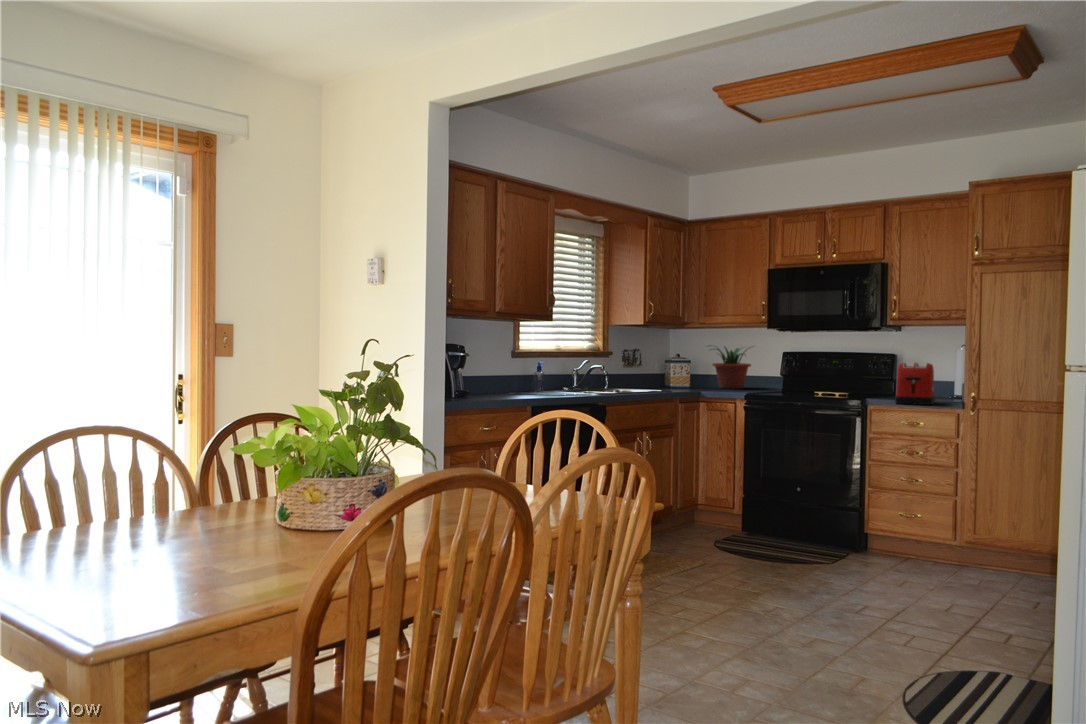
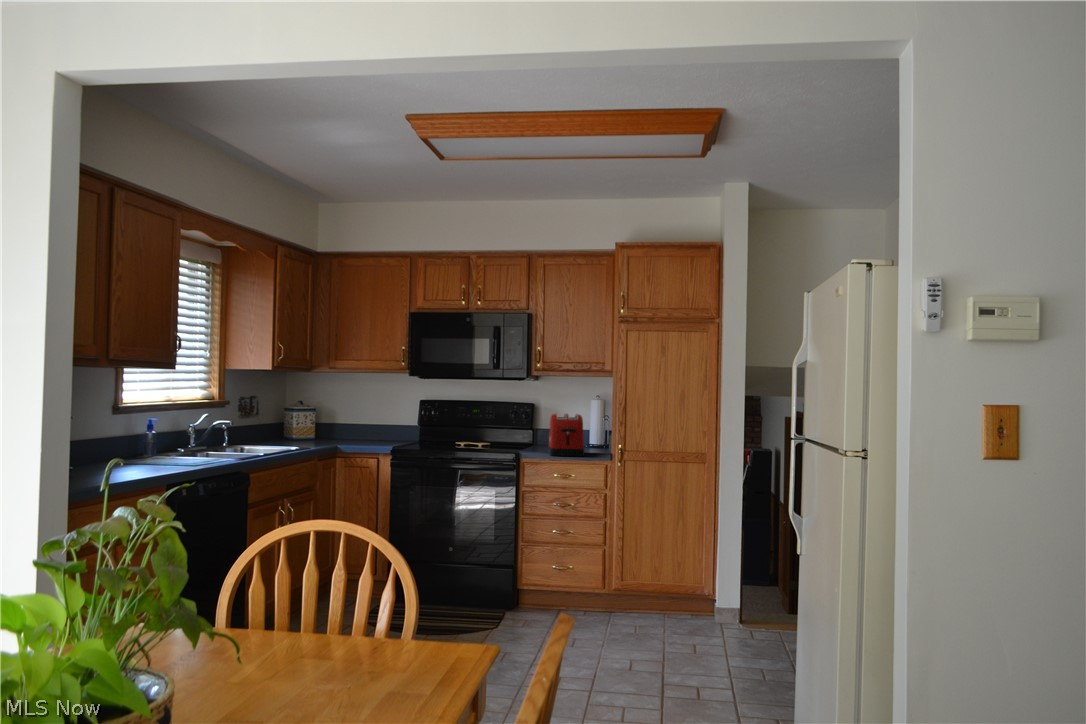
potted plant: present [710,345,751,389] -> none [335,392,390,440]

